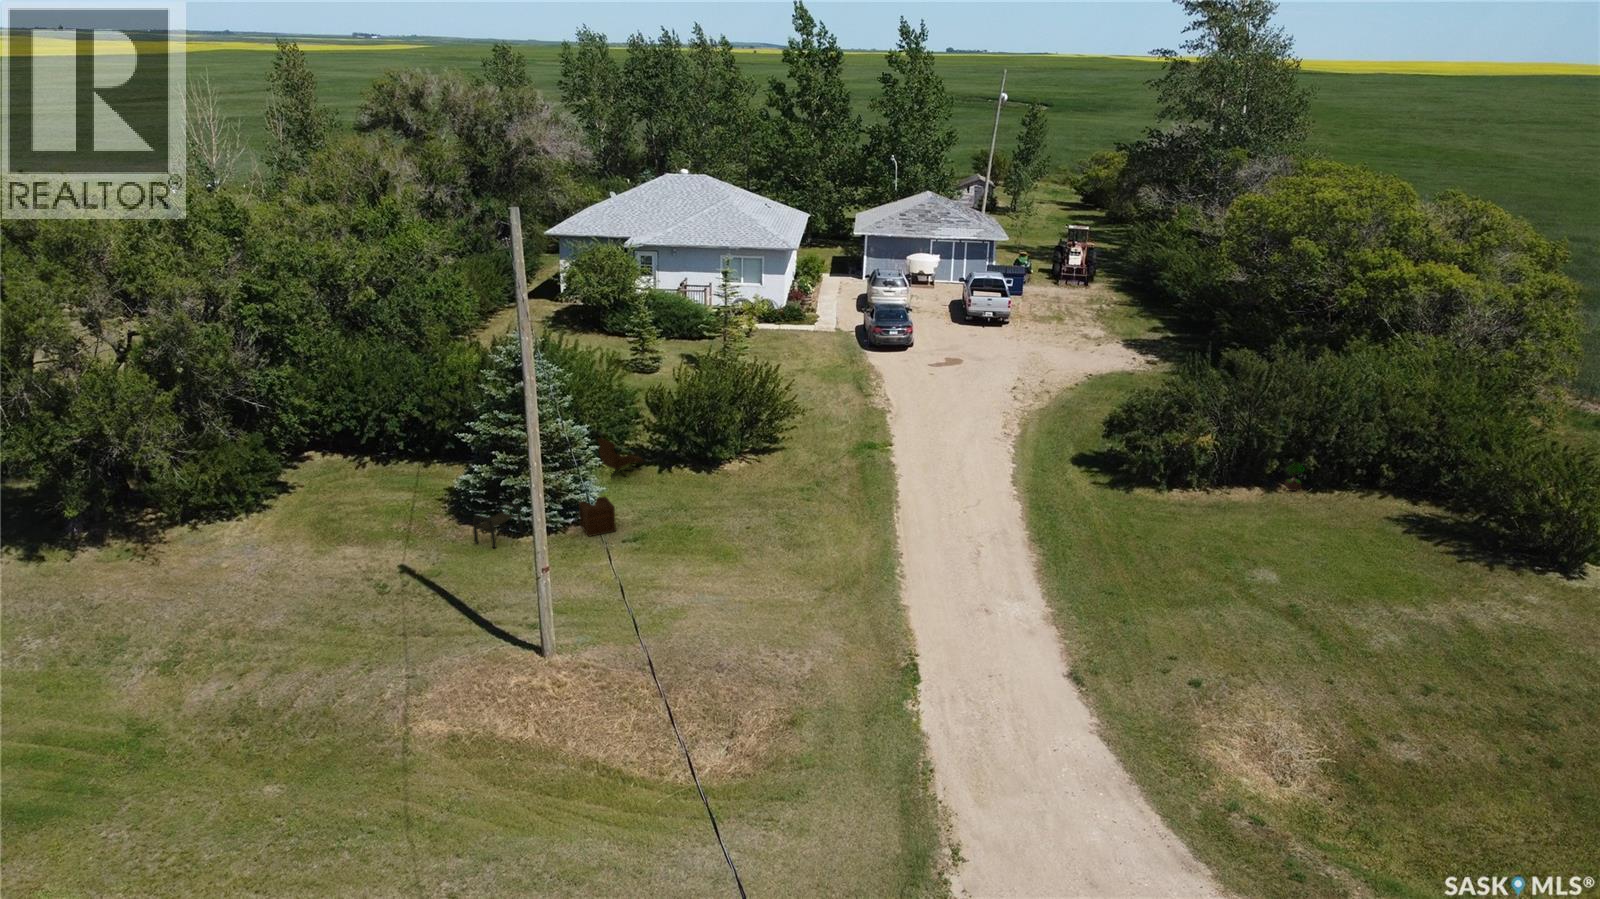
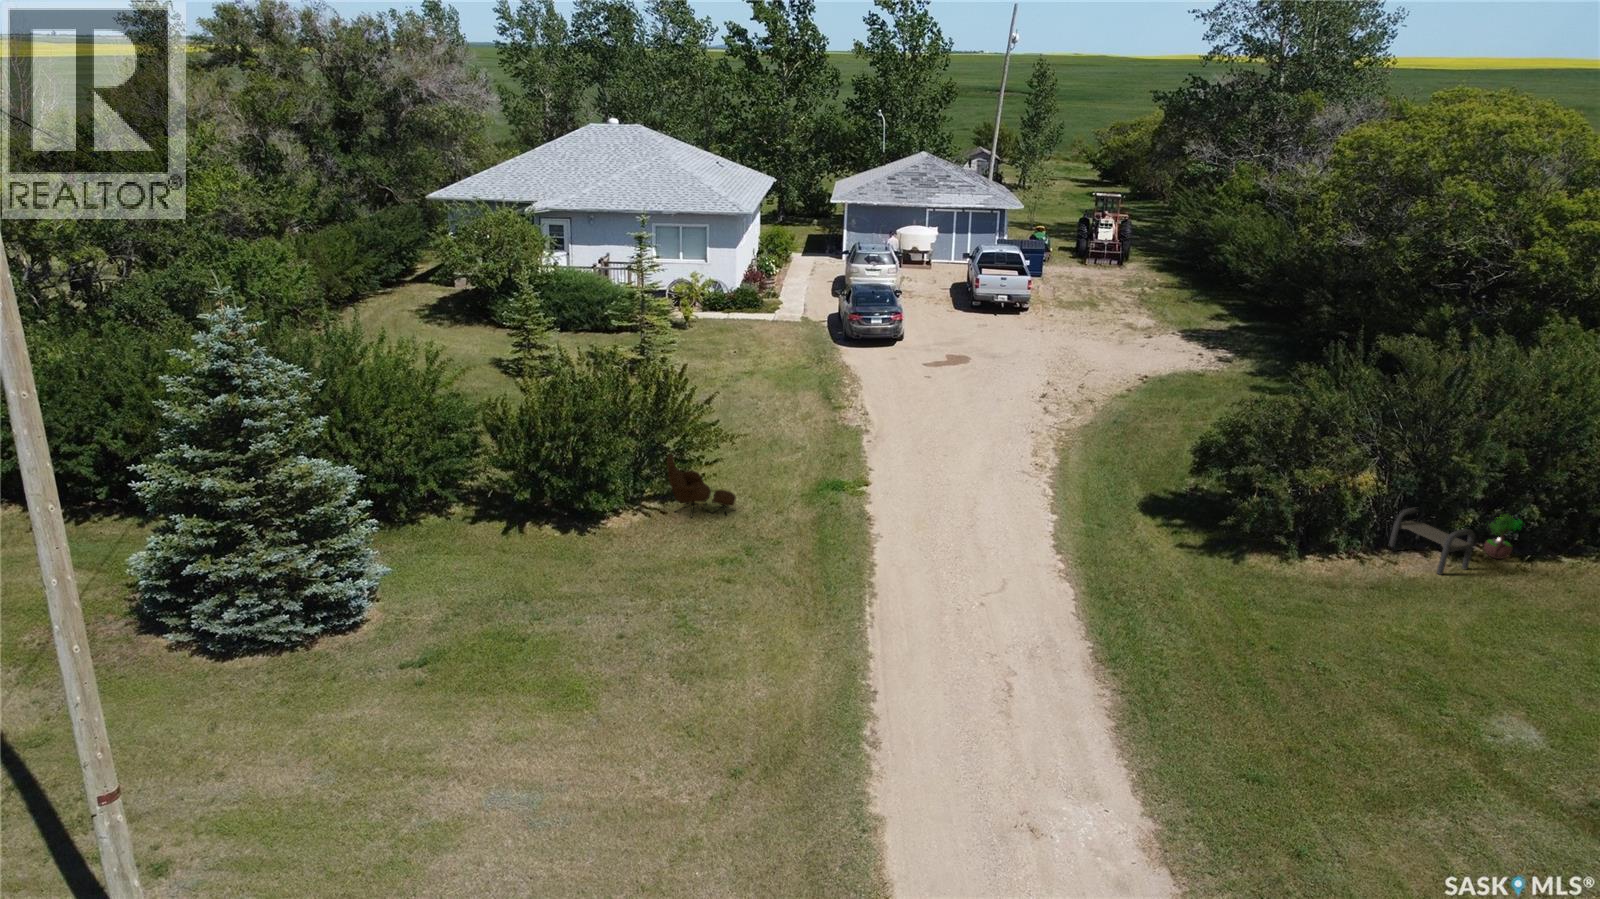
lounge chair: present [598,438,644,476] -> present [667,454,736,517]
wooden crate: present [579,497,616,536] -> none [333,585,395,657]
bench: present [473,502,523,548] -> present [1390,508,1475,575]

